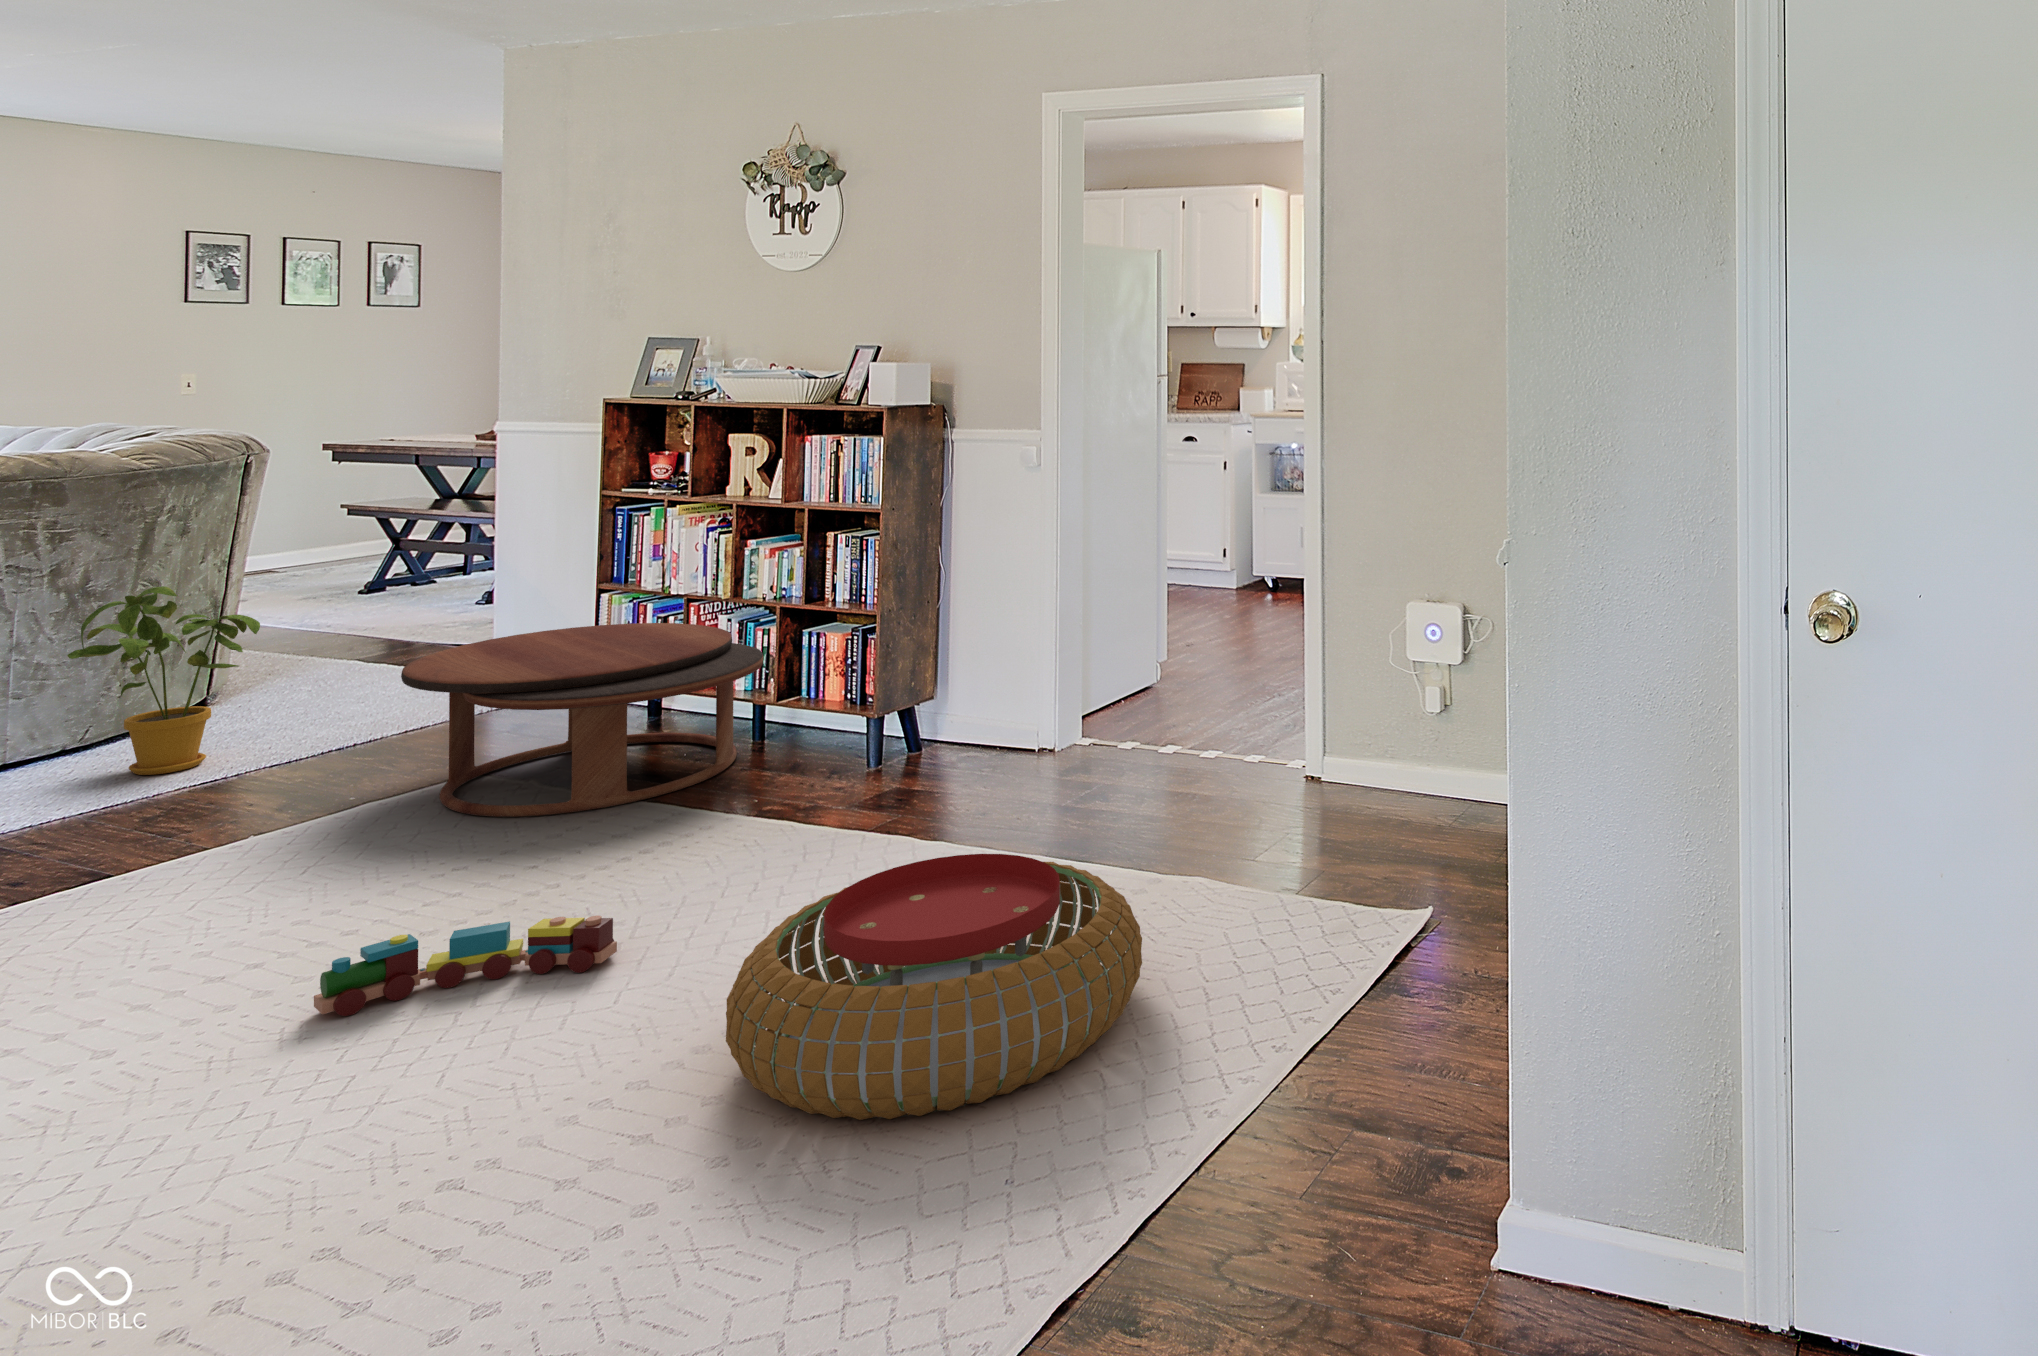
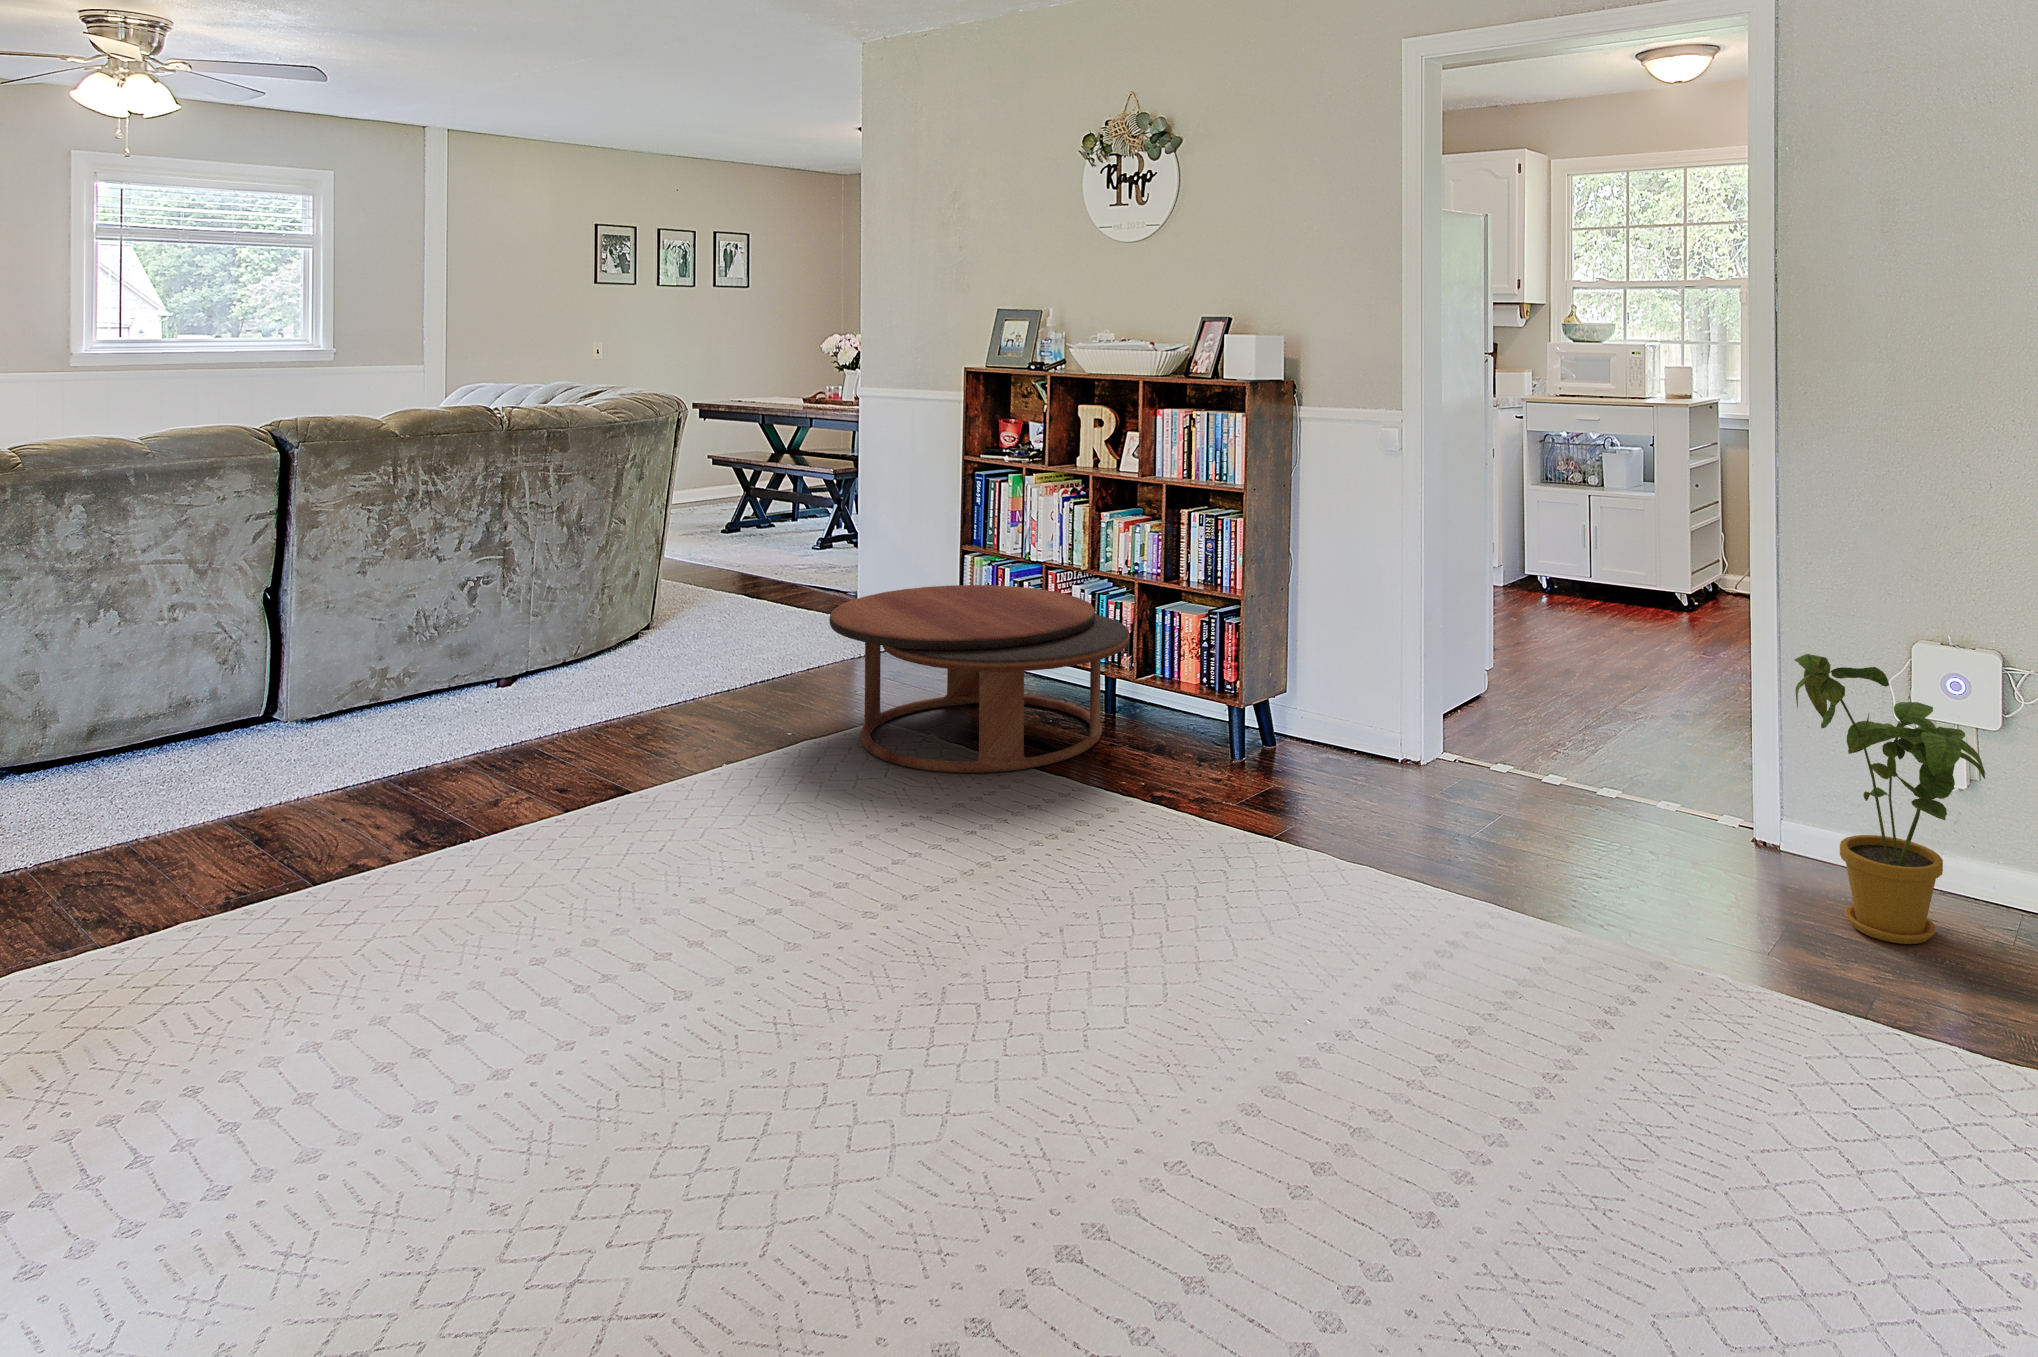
house plant: present [67,586,260,775] -> present [1794,654,1986,944]
pouf: present [726,854,1142,1120] -> none [1279,908,1756,1254]
toy train: present [314,916,617,1016] -> none [847,899,1096,978]

